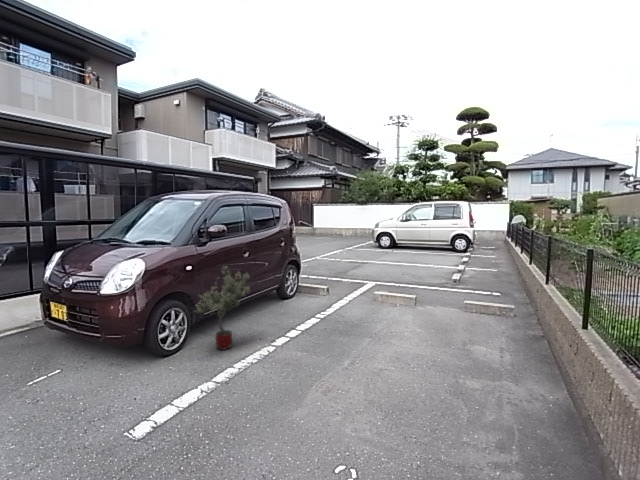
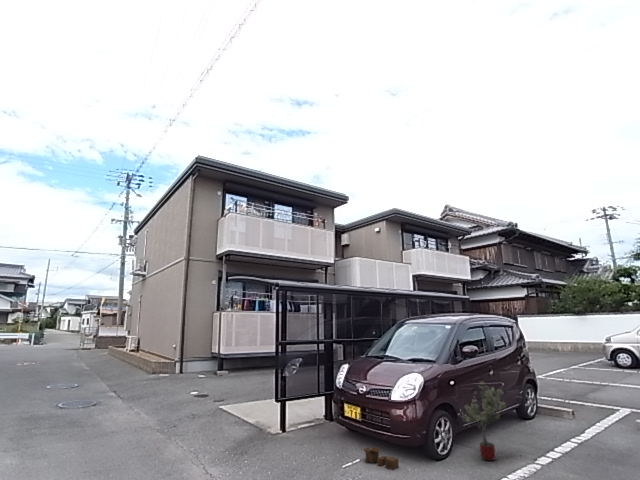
cardboard box: none [55,353,102,381] -> present [363,446,399,470]

